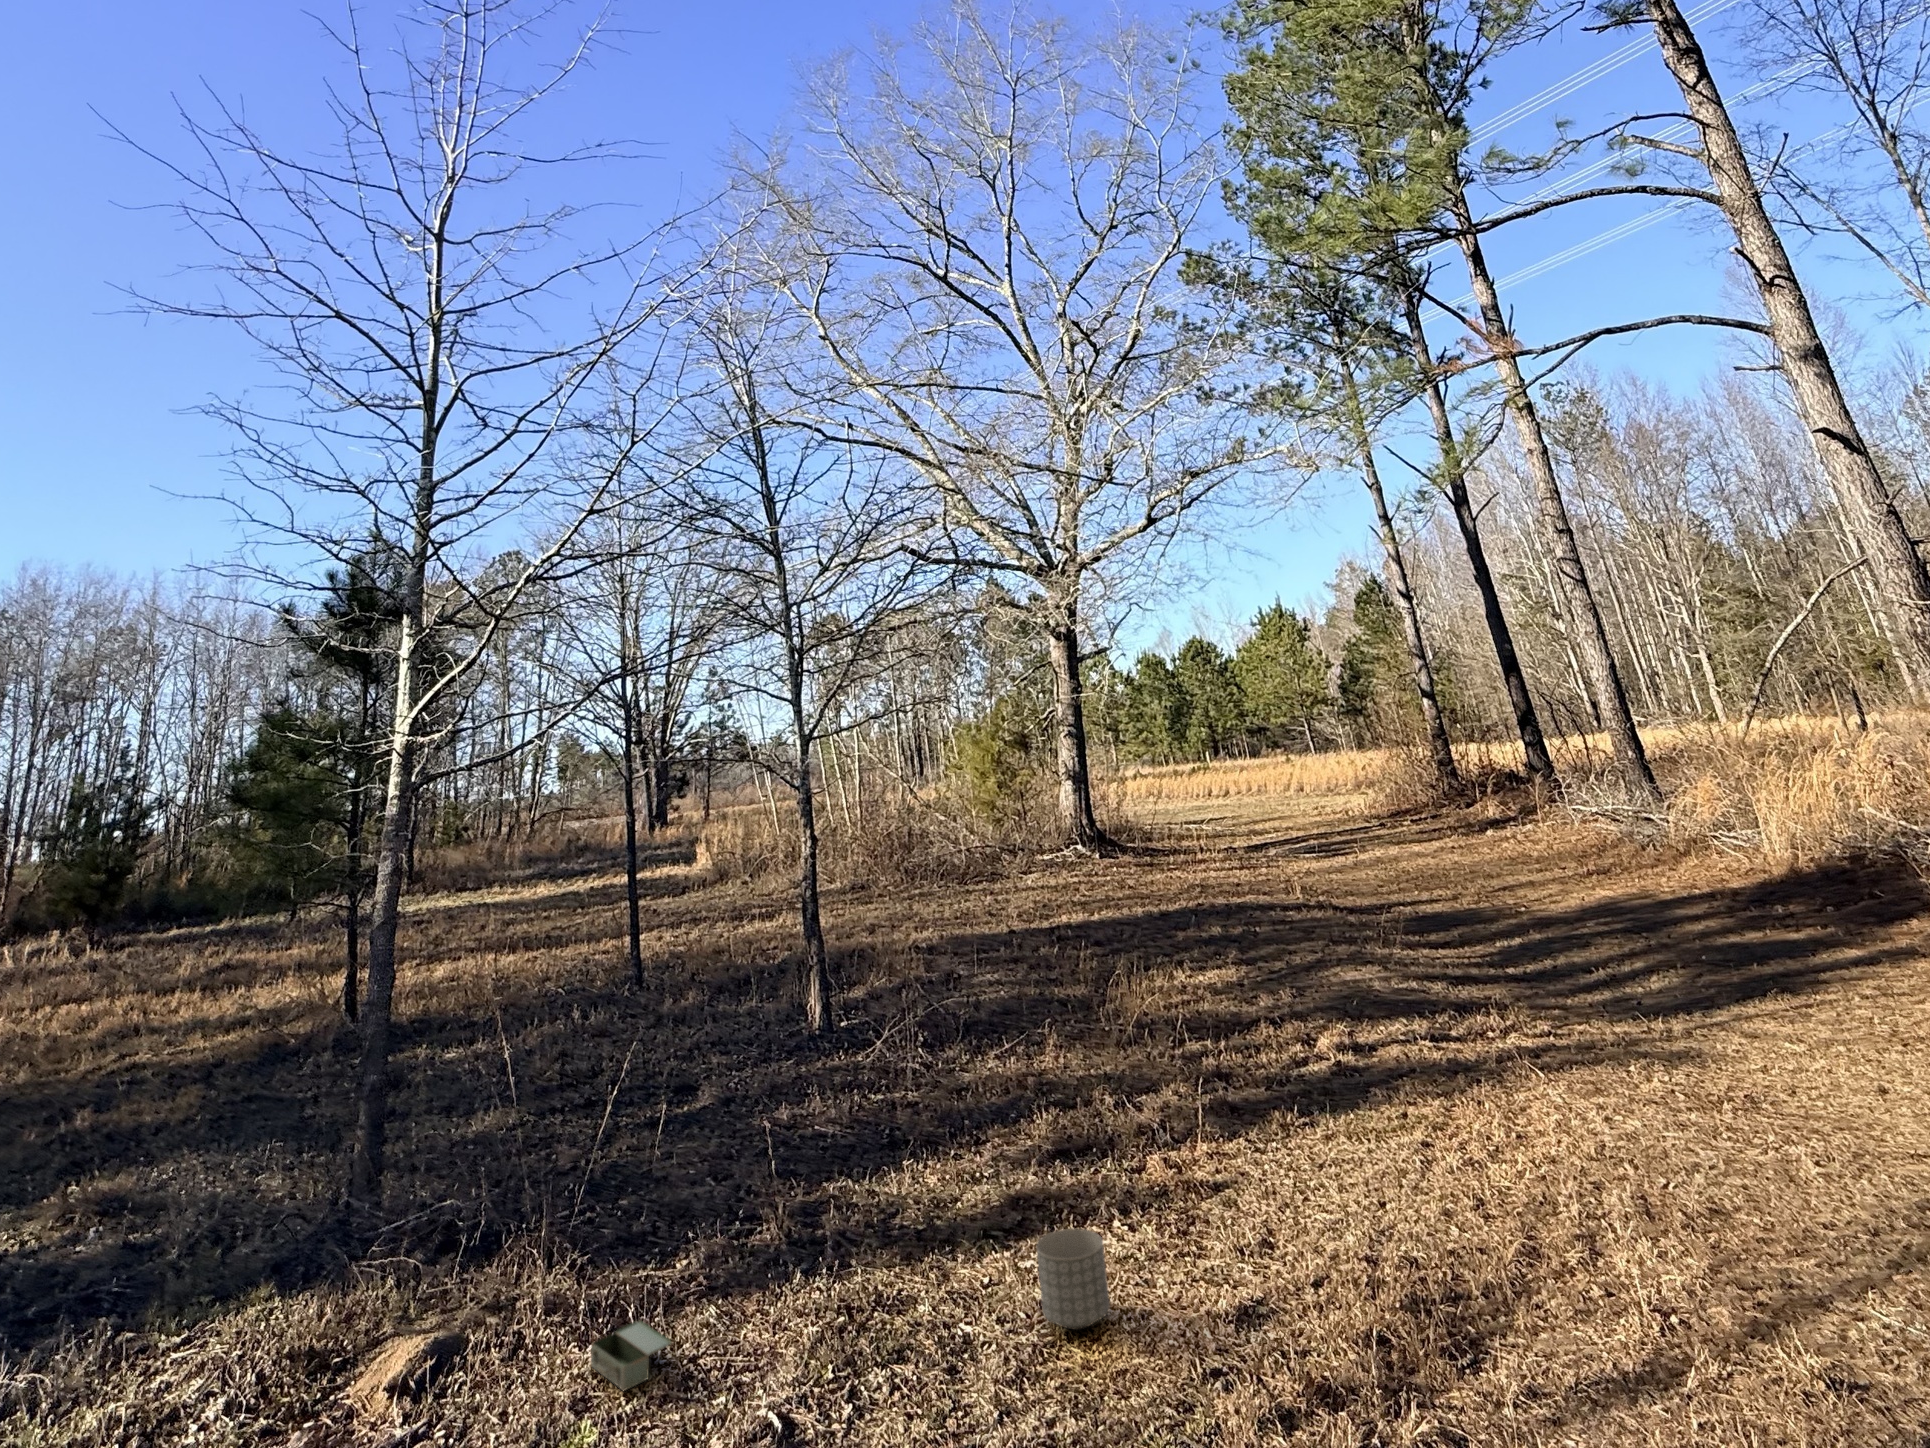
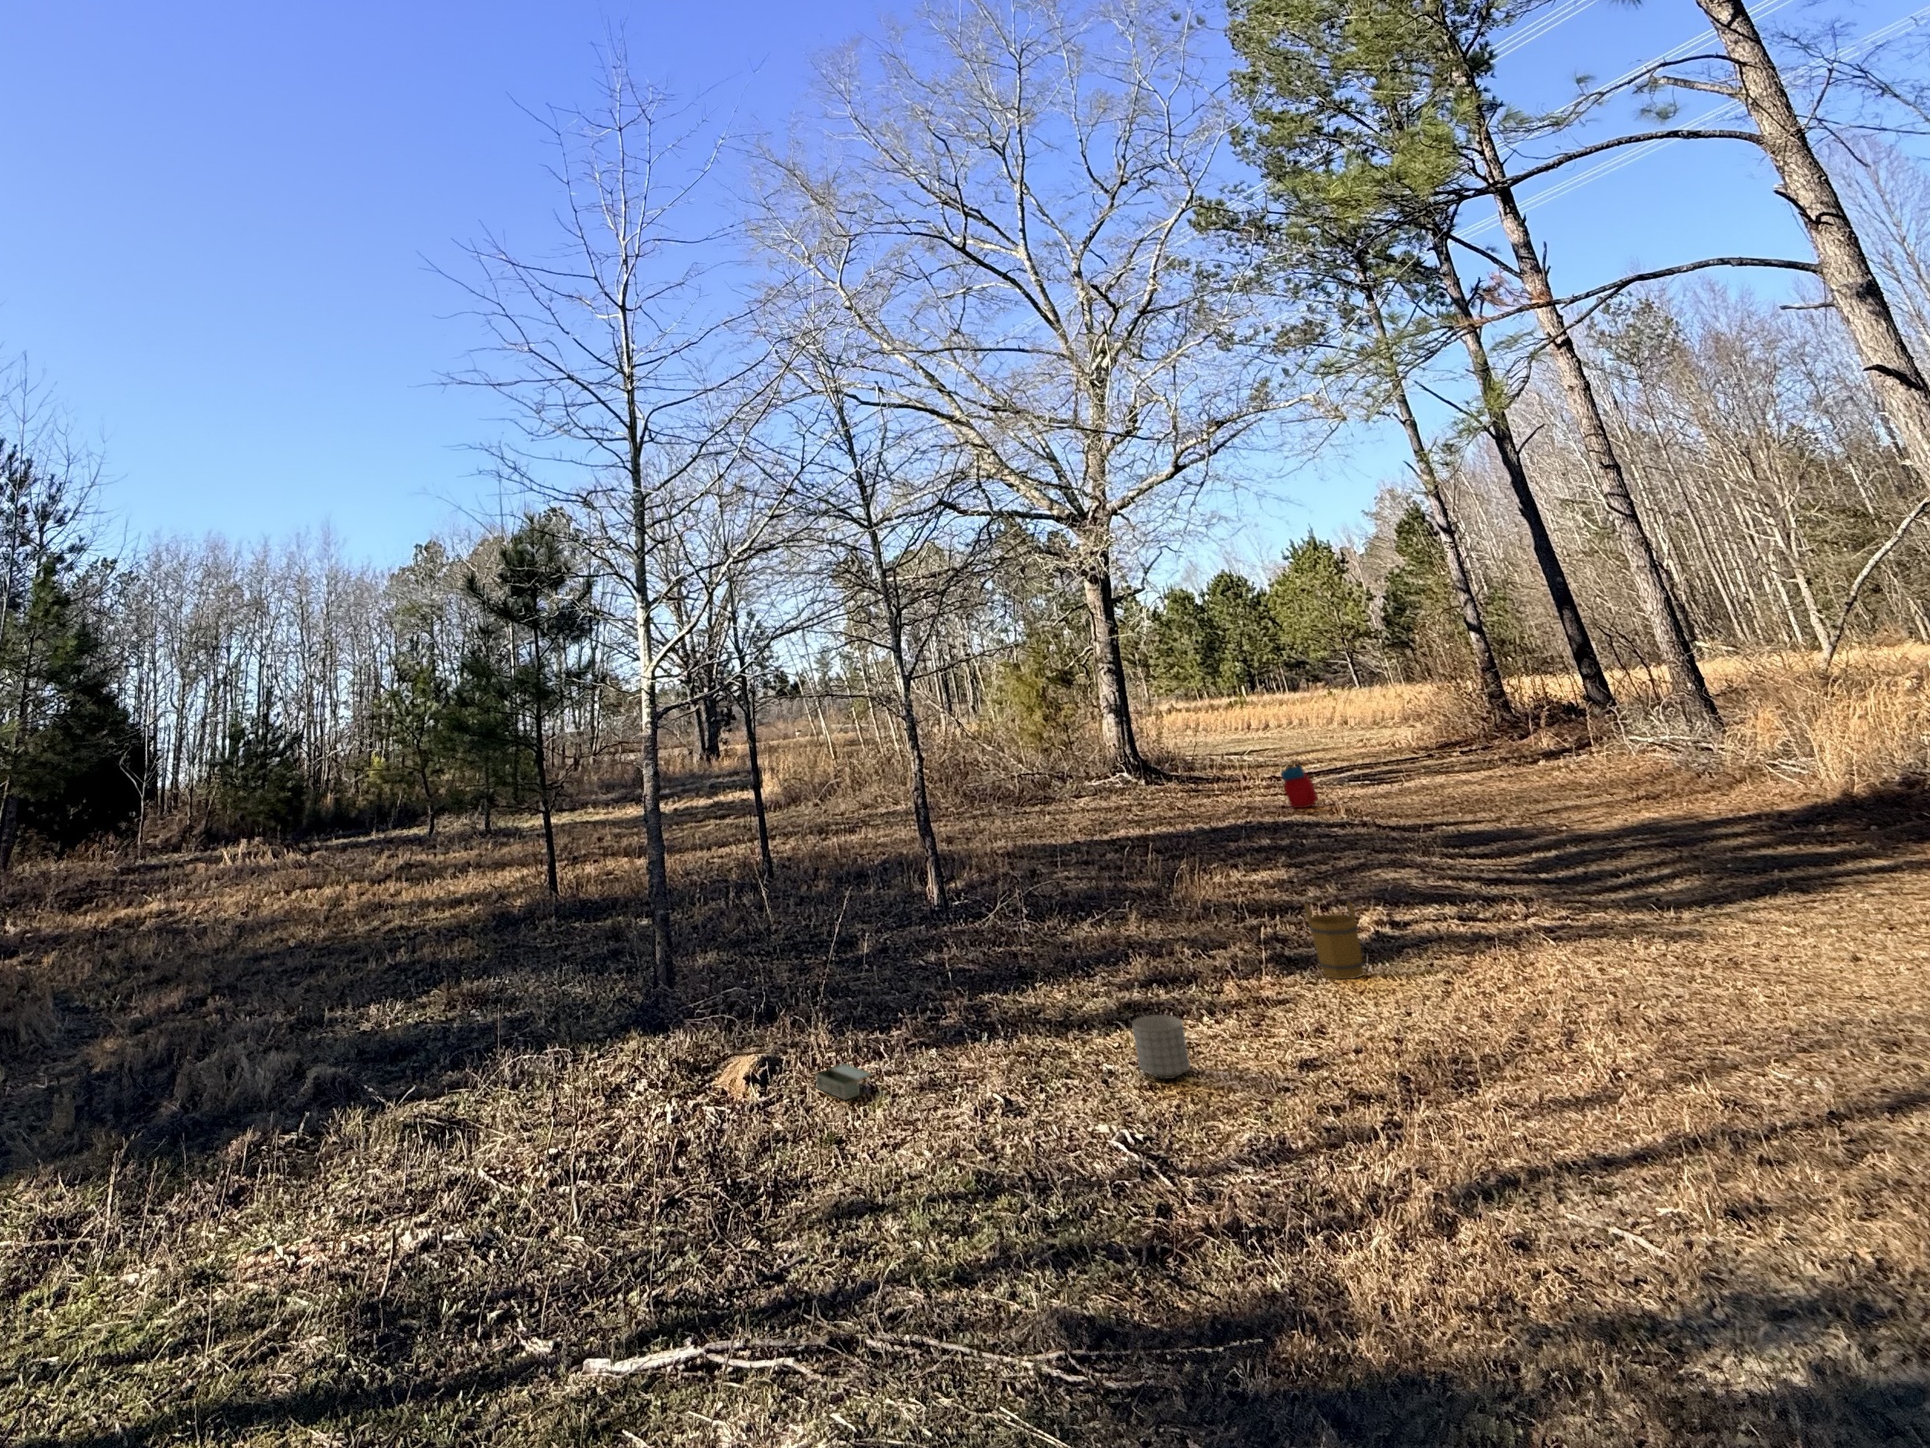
backpack: none [1240,840,1277,889] -> present [1280,764,1318,808]
bucket: none [1261,1032,1330,1136] -> present [1304,901,1365,979]

